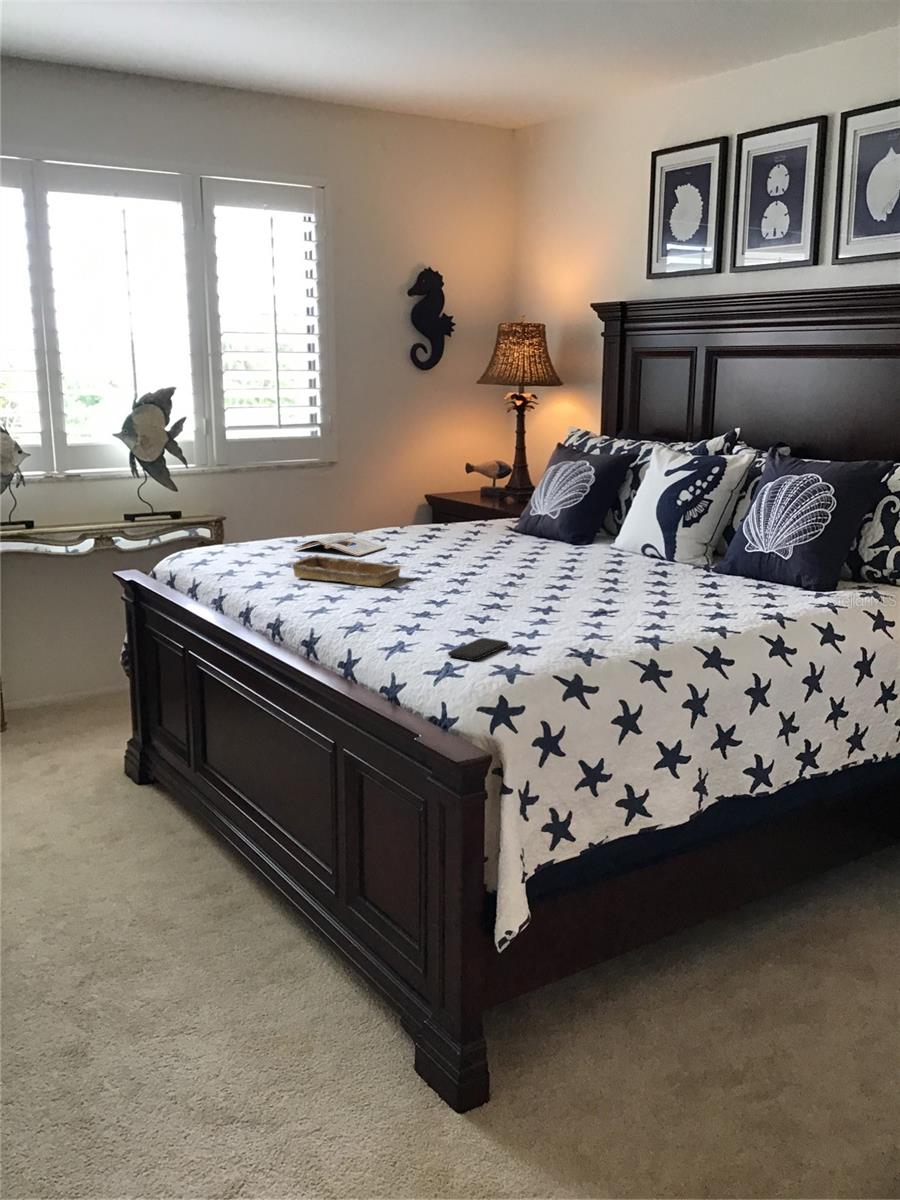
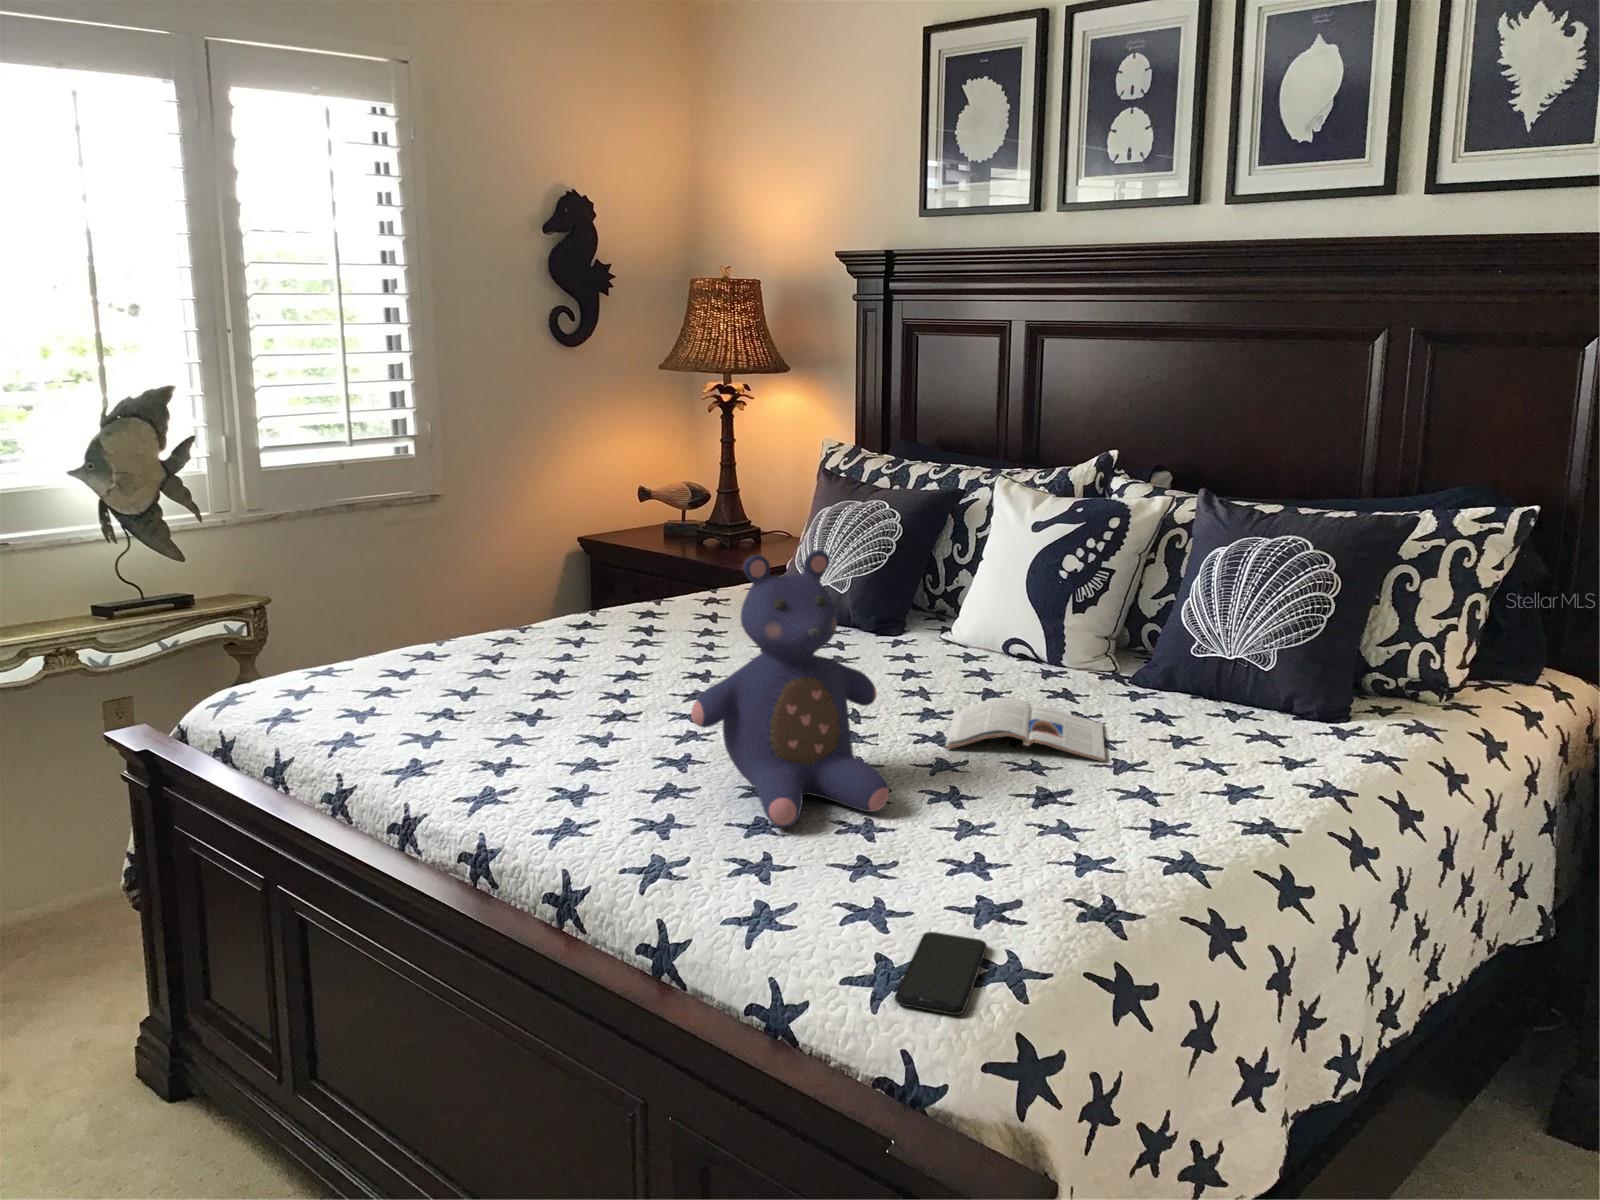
teddy bear: none [404,462,513,606] -> present [691,550,890,827]
magazine: present [294,533,386,556] -> present [946,697,1105,761]
tray: present [291,555,405,586] -> none [447,707,669,775]

